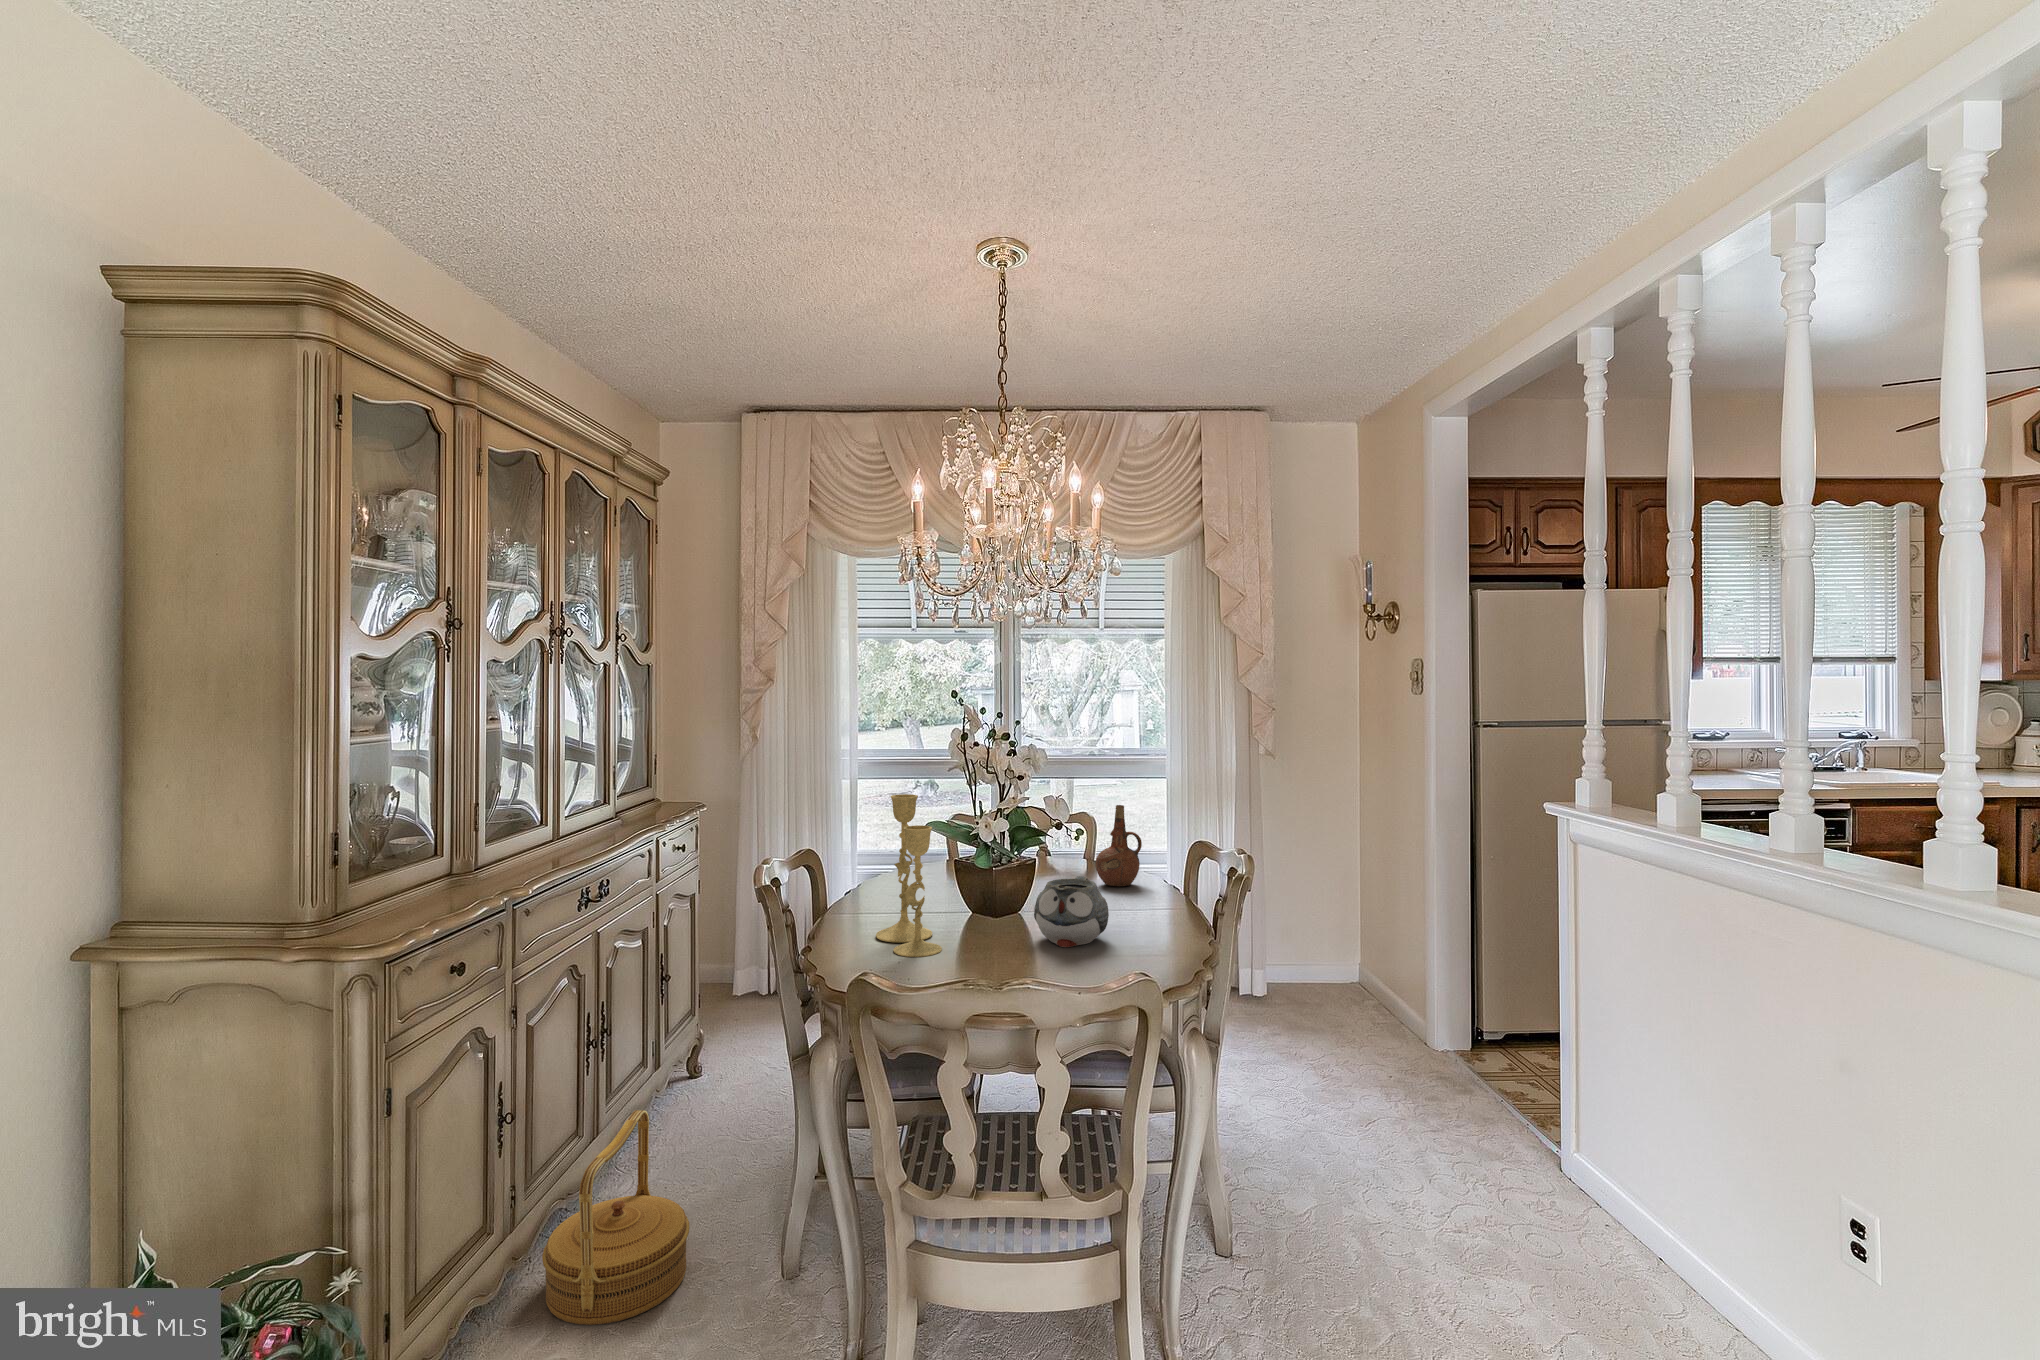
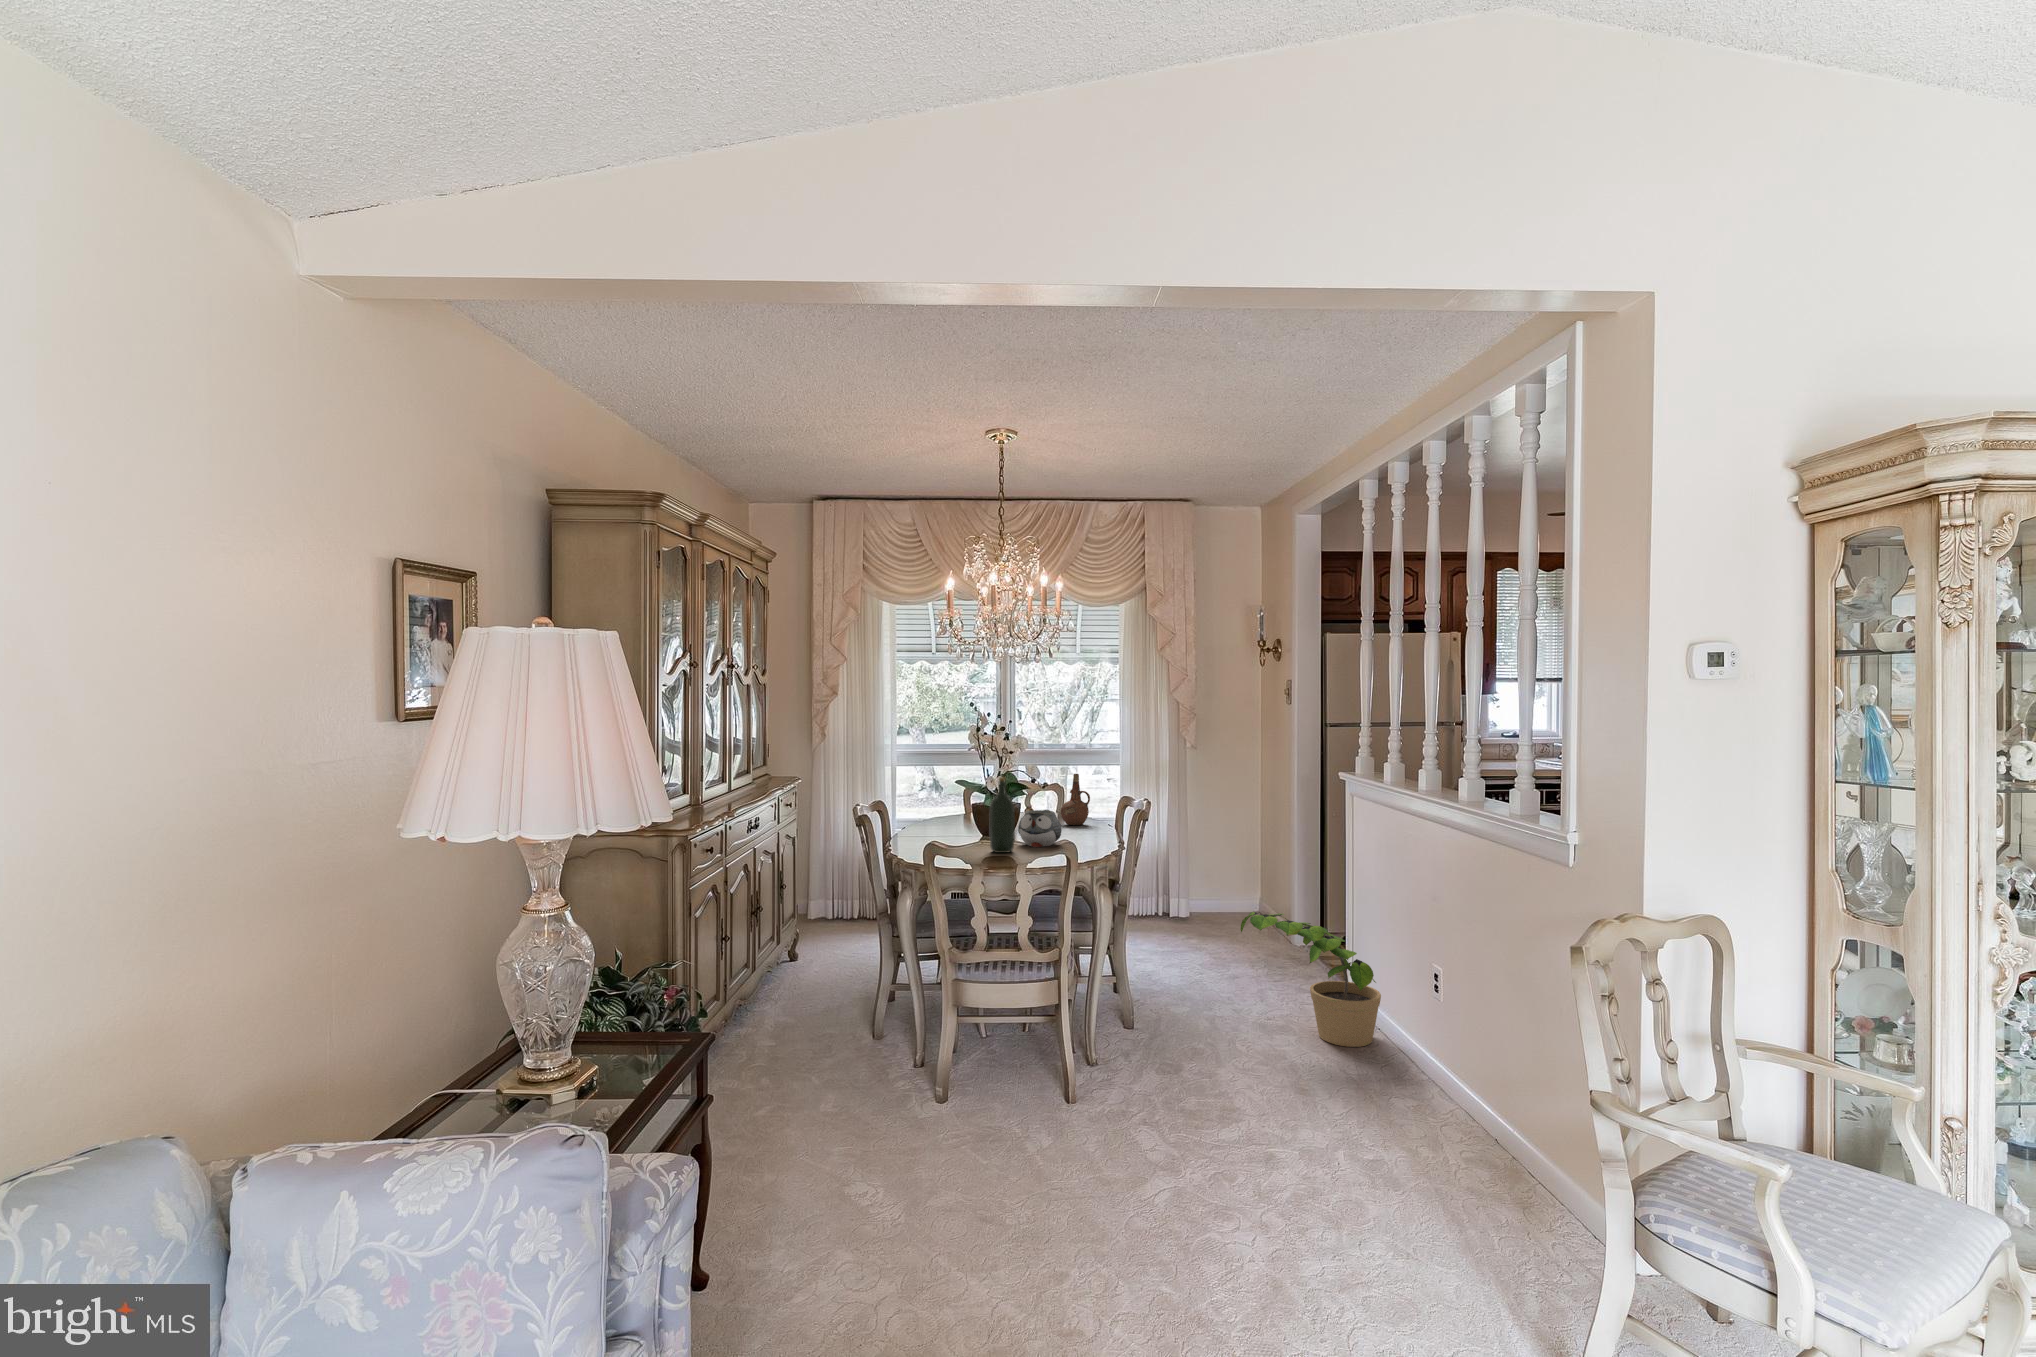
candlestick: present [876,794,942,957] -> none [926,761,965,850]
wine bottle: none [985,828,1030,967] -> present [990,777,1015,853]
potted plant: none [1418,1057,1677,1307] -> present [1240,912,1381,1047]
basket: present [542,1110,689,1325] -> none [740,945,820,1051]

